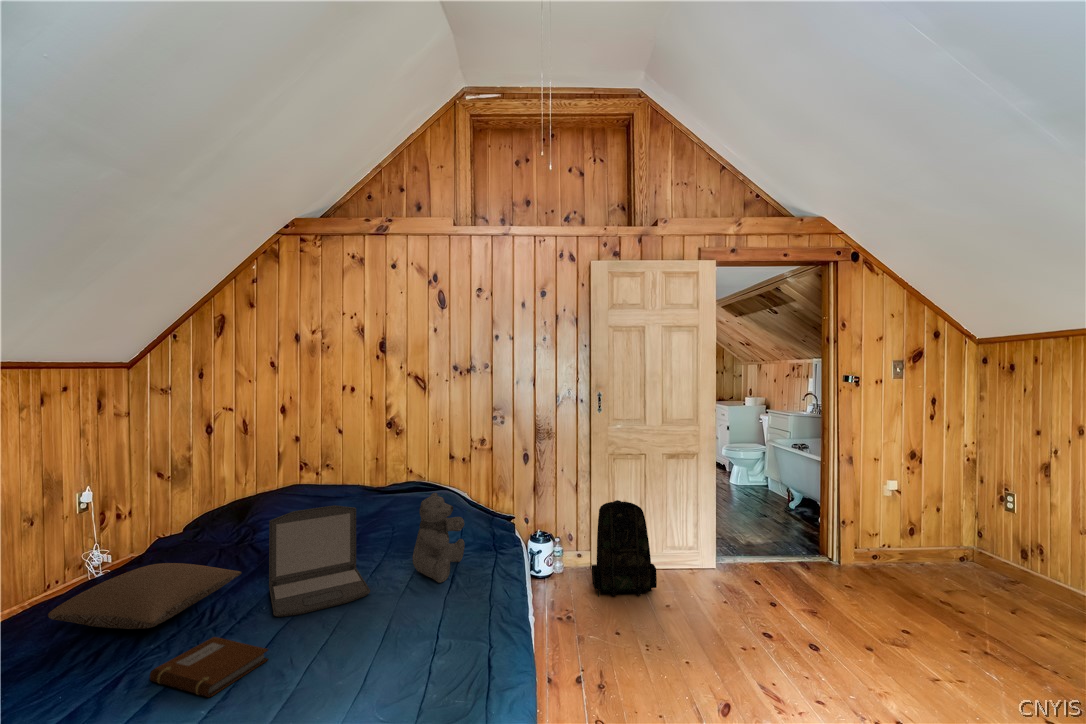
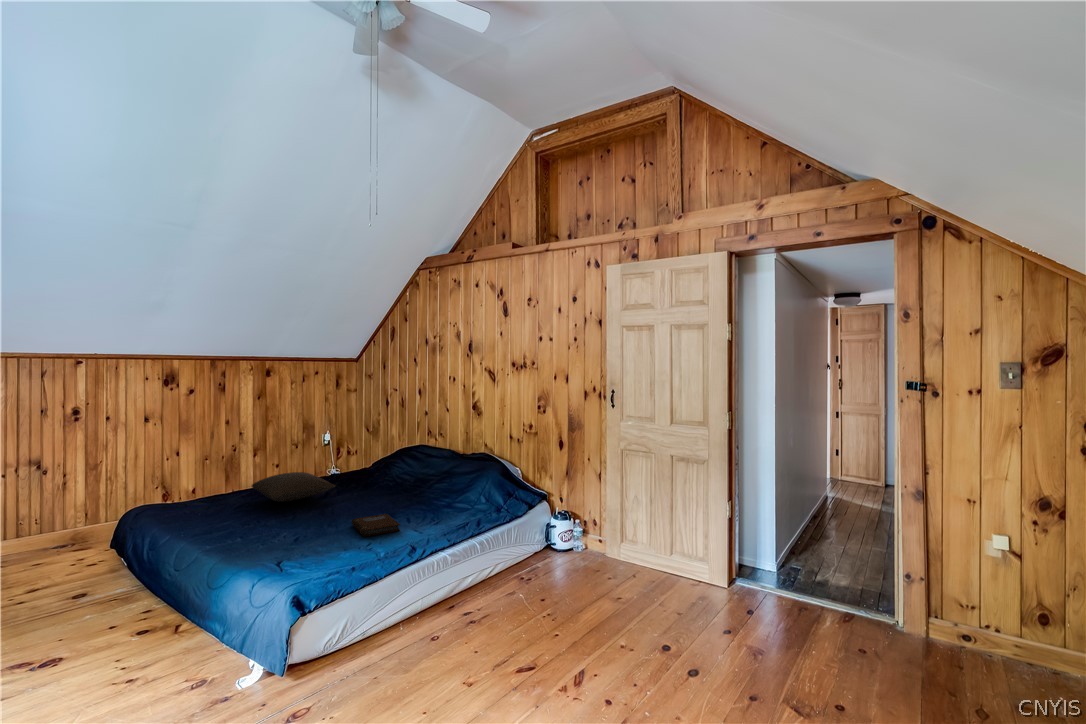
teddy bear: present [413,493,465,583] -> none [420,456,464,518]
backpack: present [592,500,657,597] -> none [578,492,639,581]
laptop: present [269,505,370,617] -> none [327,454,398,514]
notebook: present [150,637,268,697] -> present [352,514,400,536]

